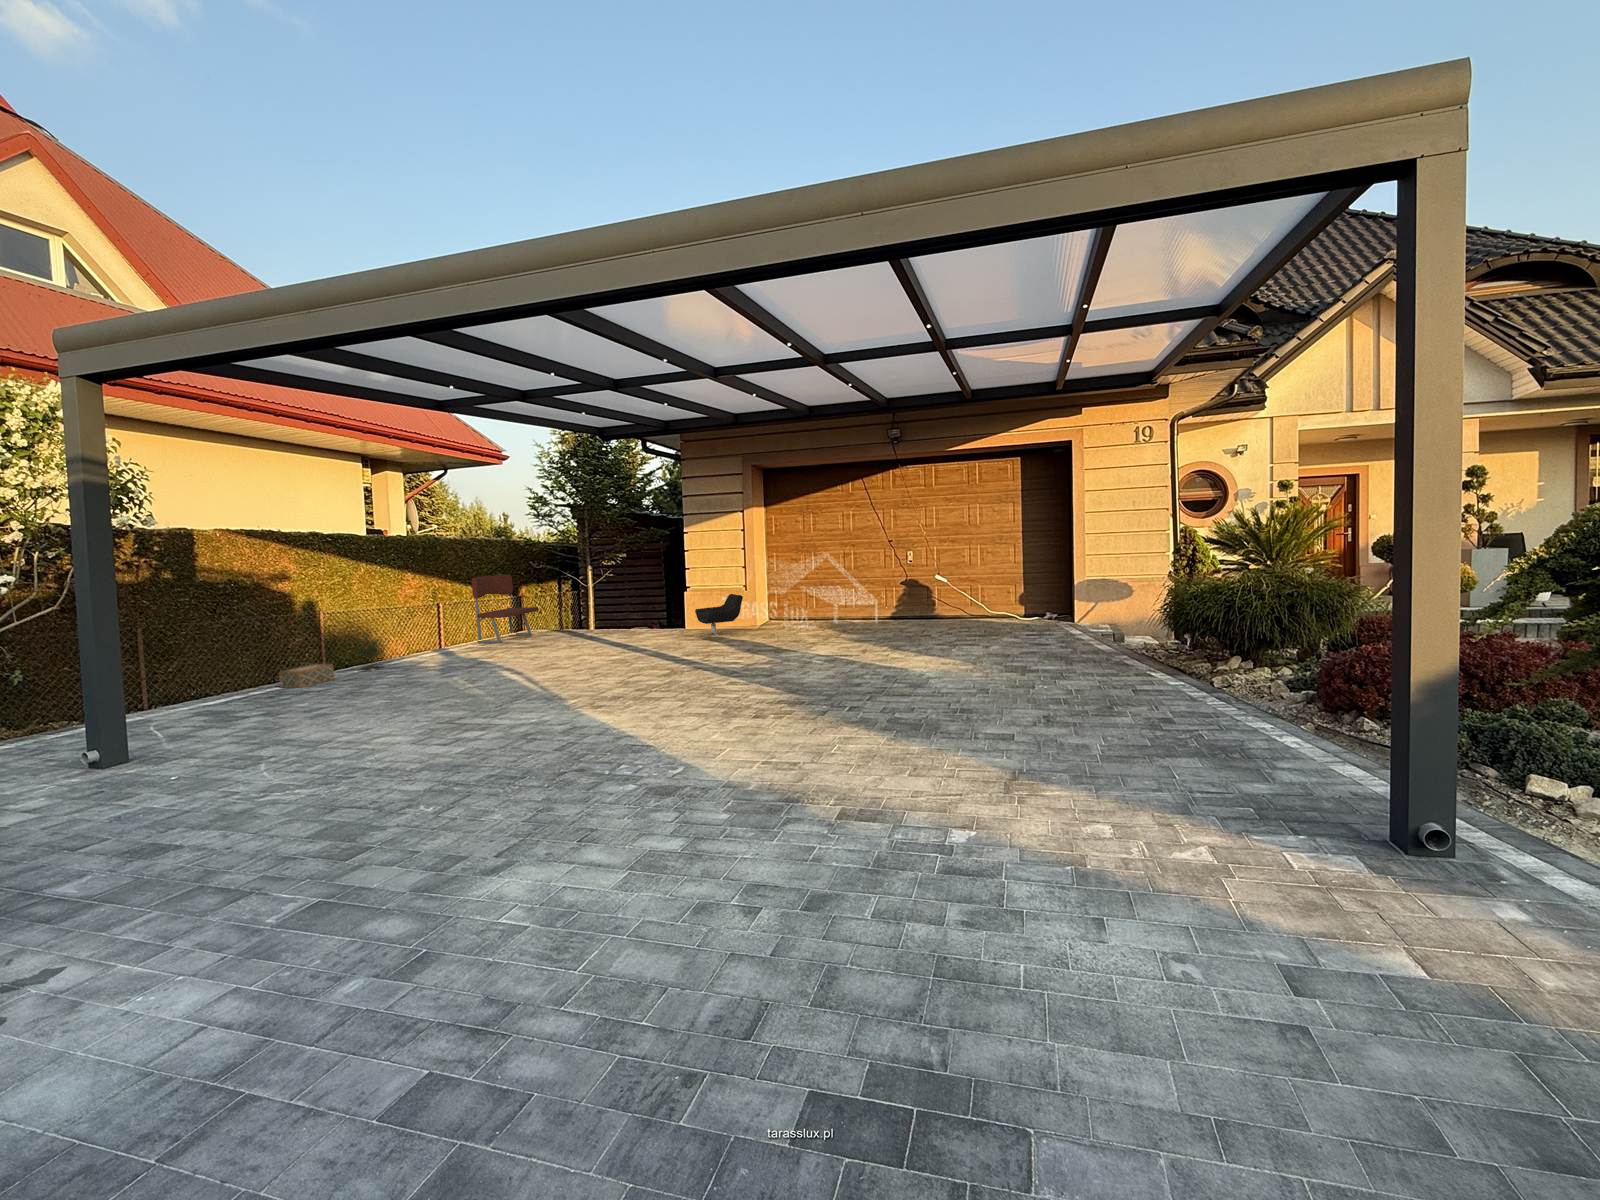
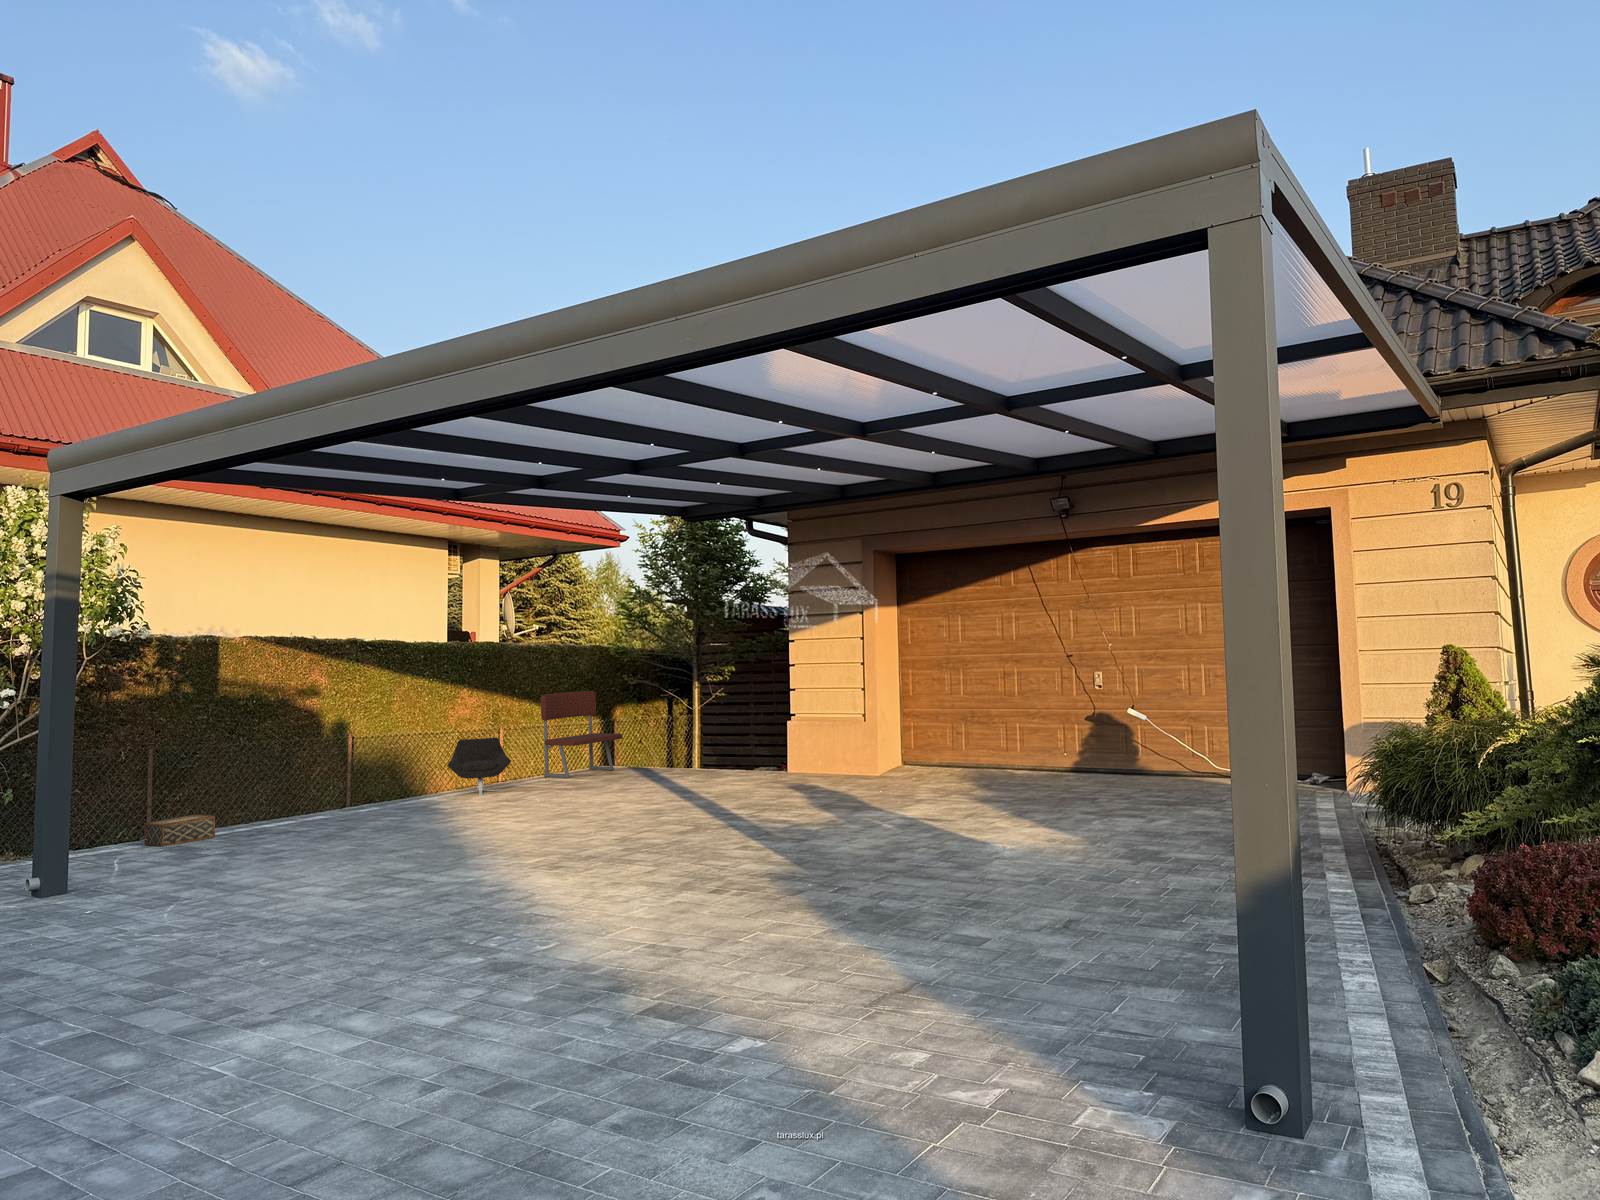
lounge chair: present [695,594,743,636] -> present [448,738,511,796]
potted tree: present [355,629,385,671] -> none [384,750,417,805]
woven basket: present [279,664,334,688] -> present [144,814,215,847]

